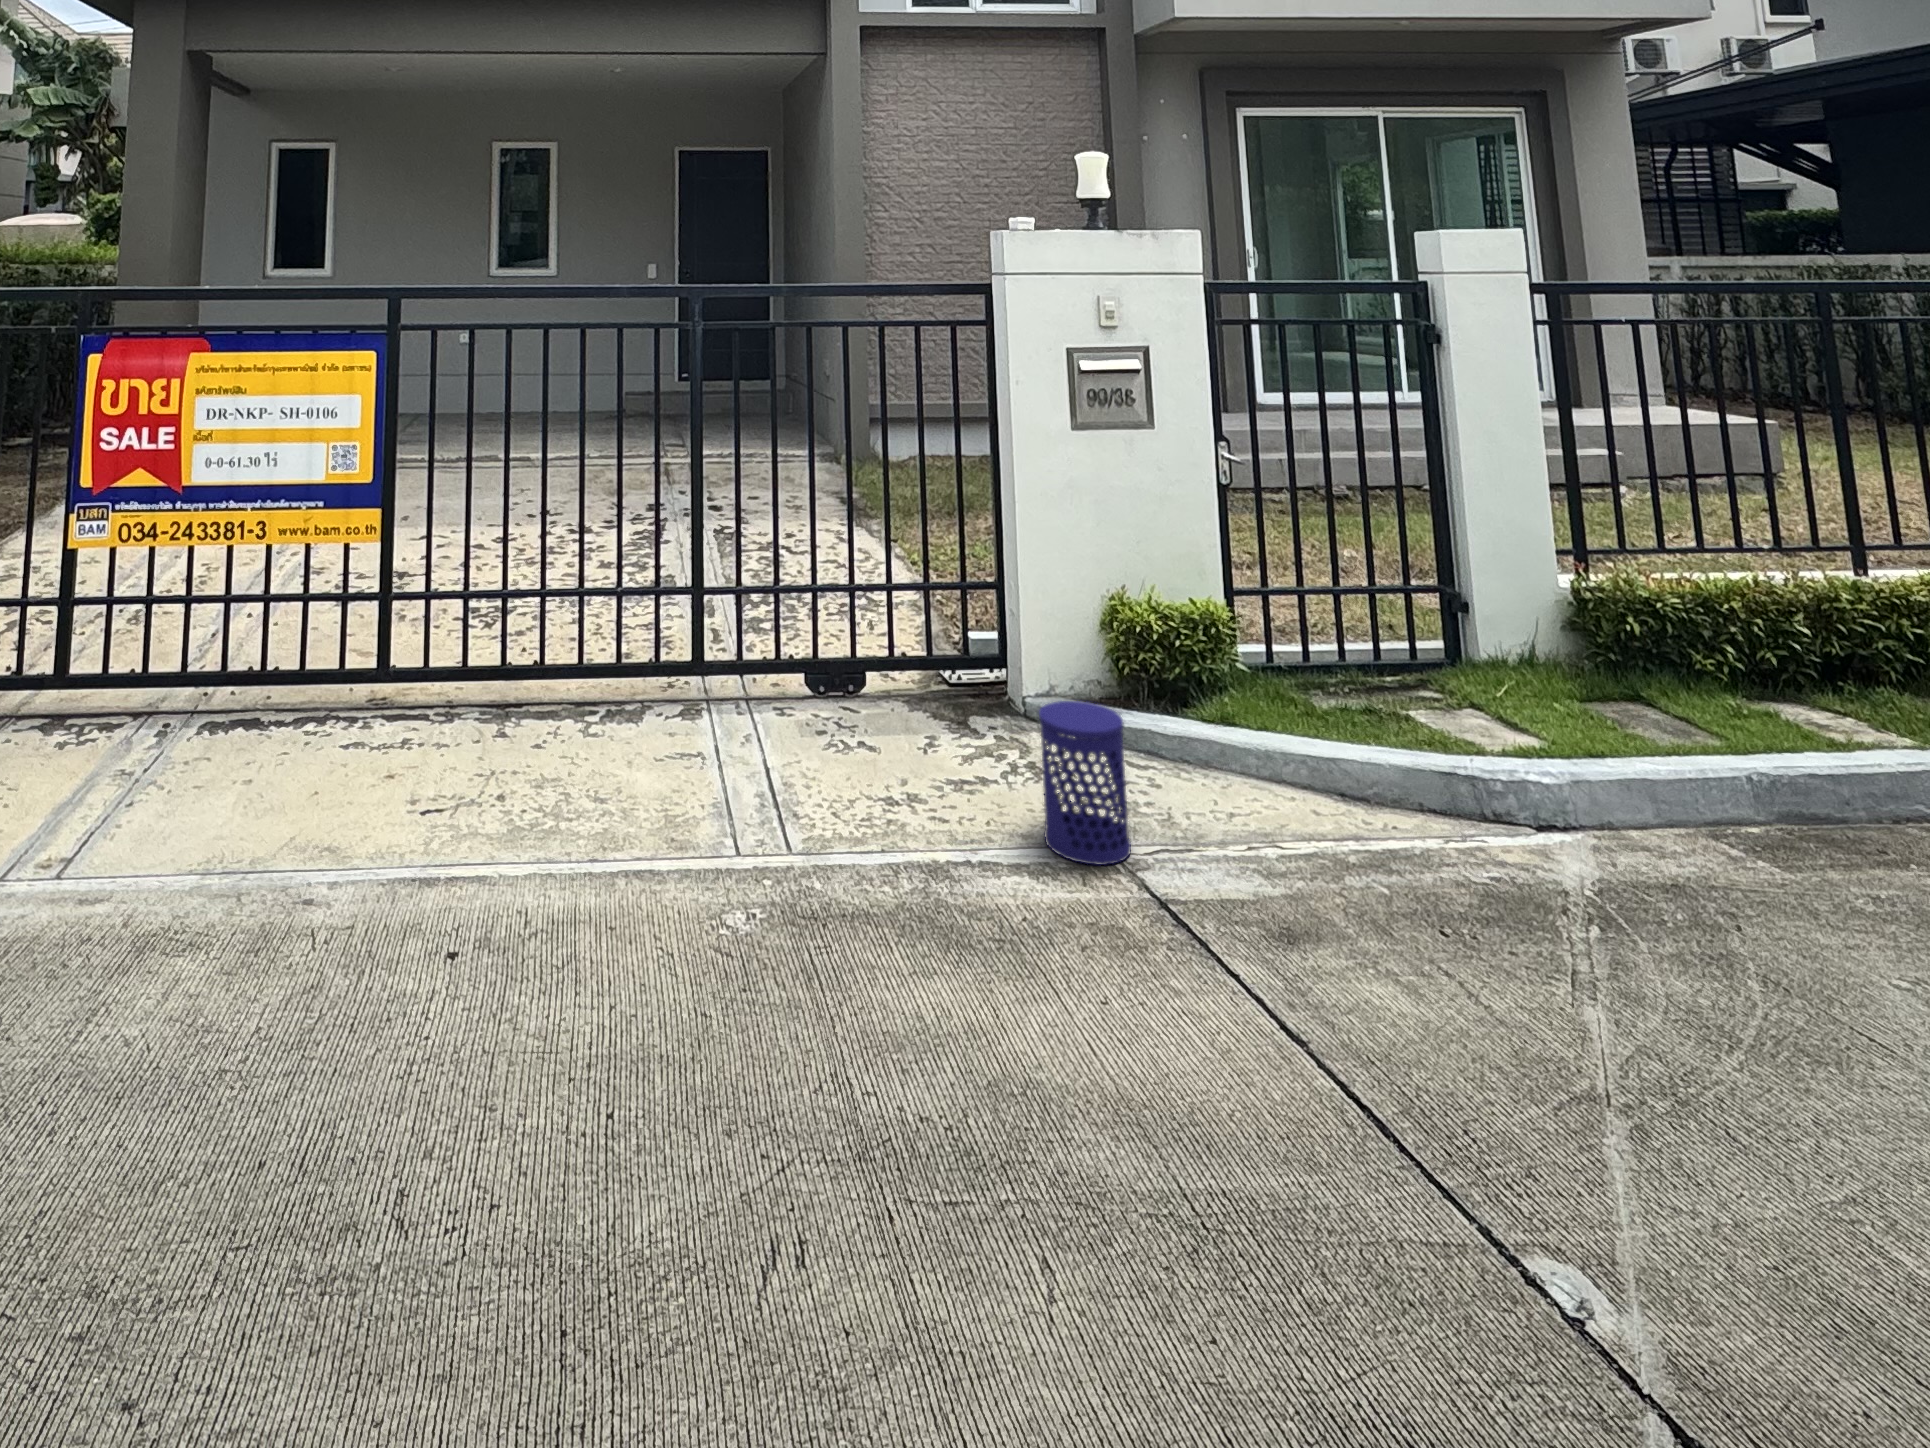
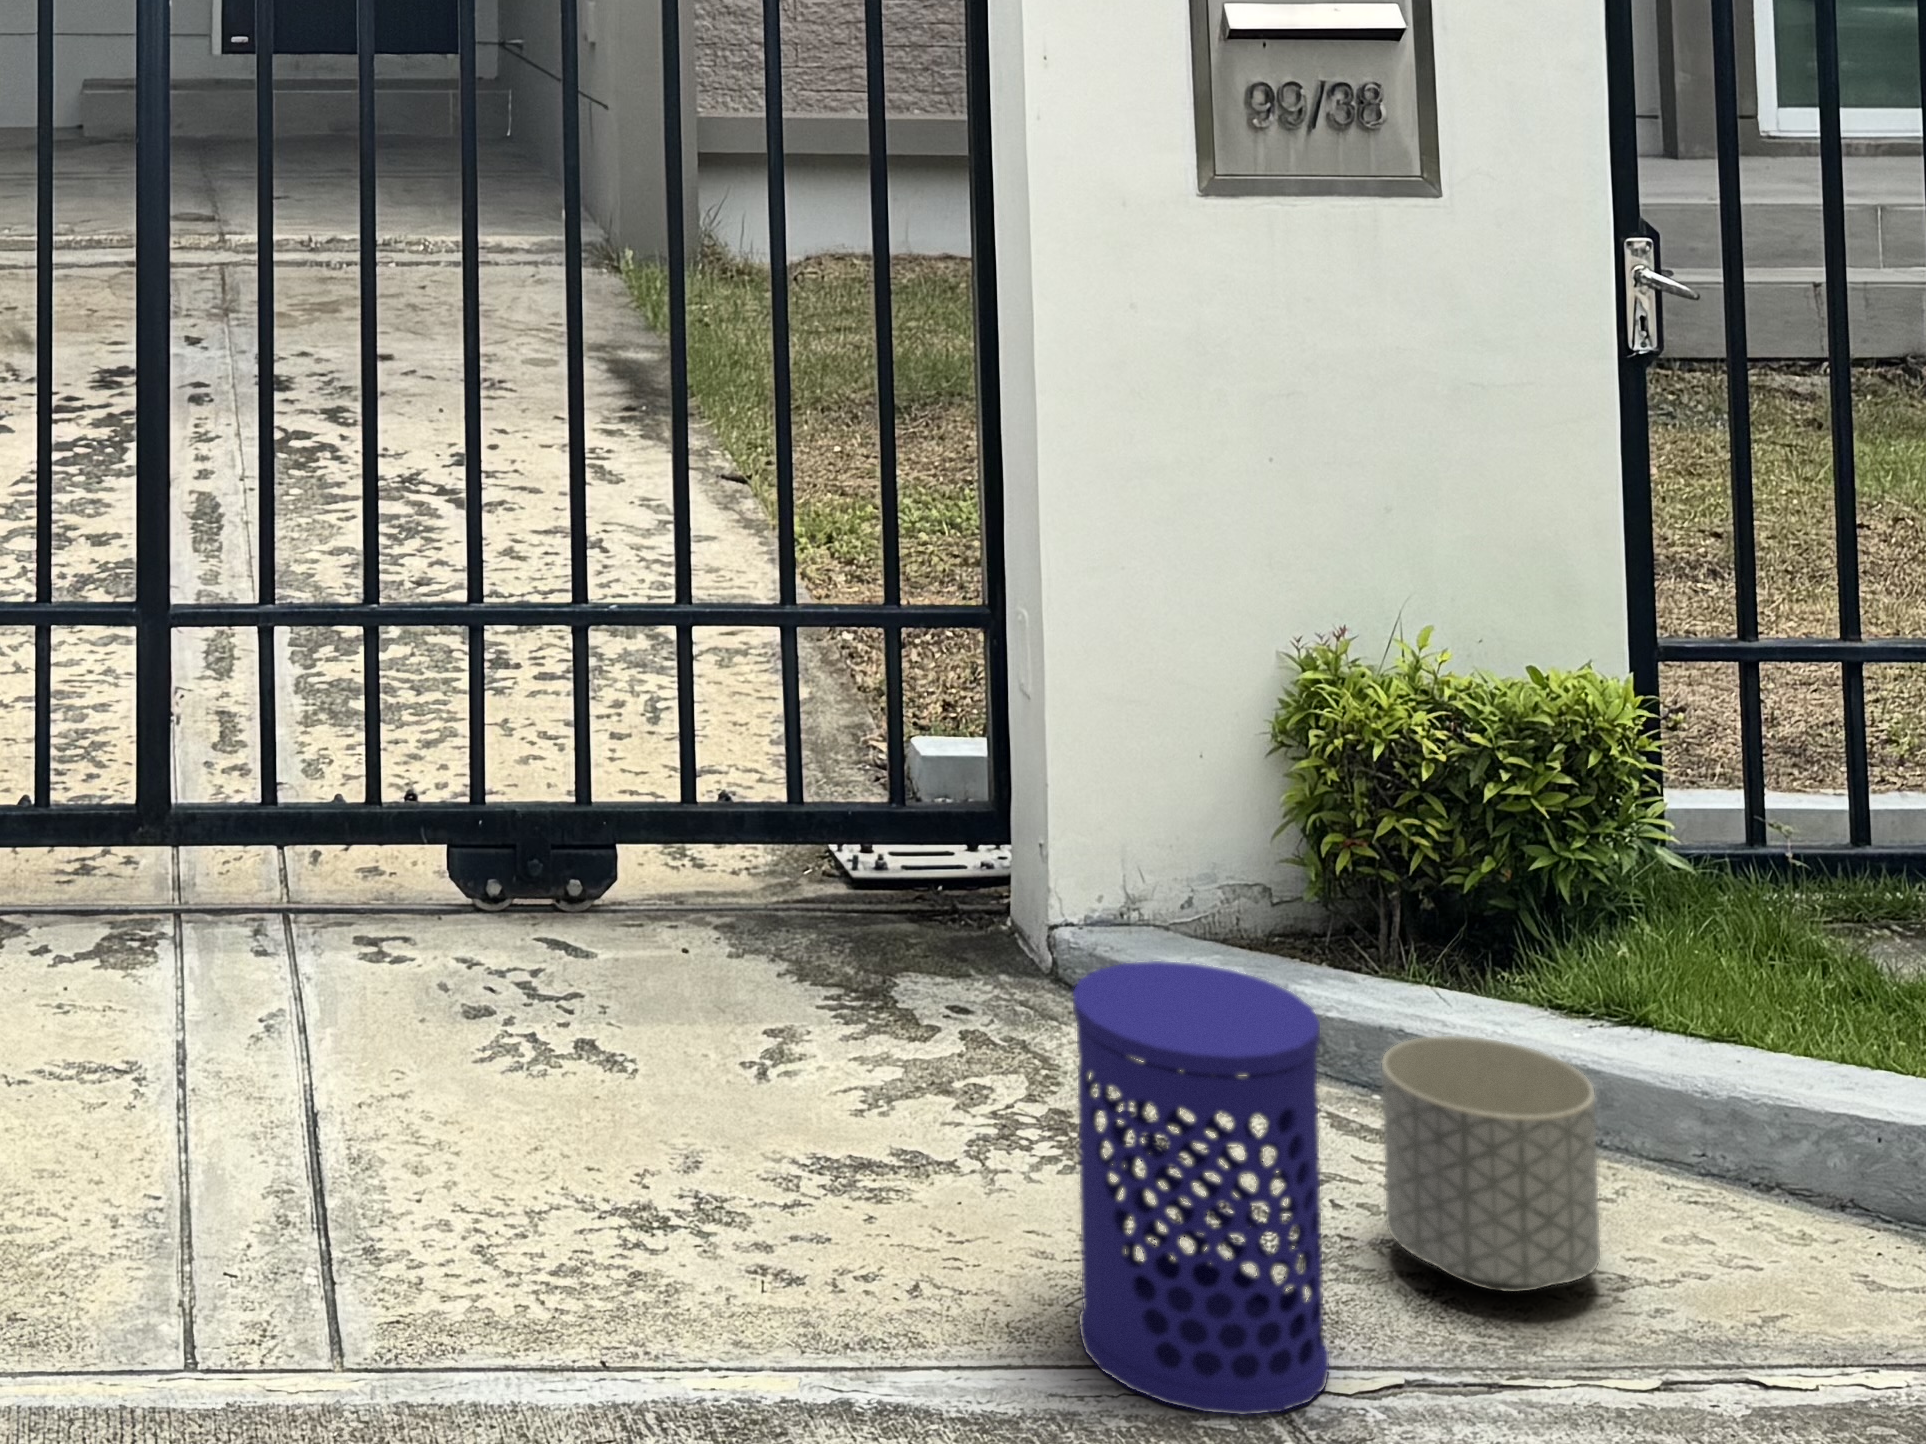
planter: none [1145,728,1222,821] -> present [1382,1036,1600,1292]

